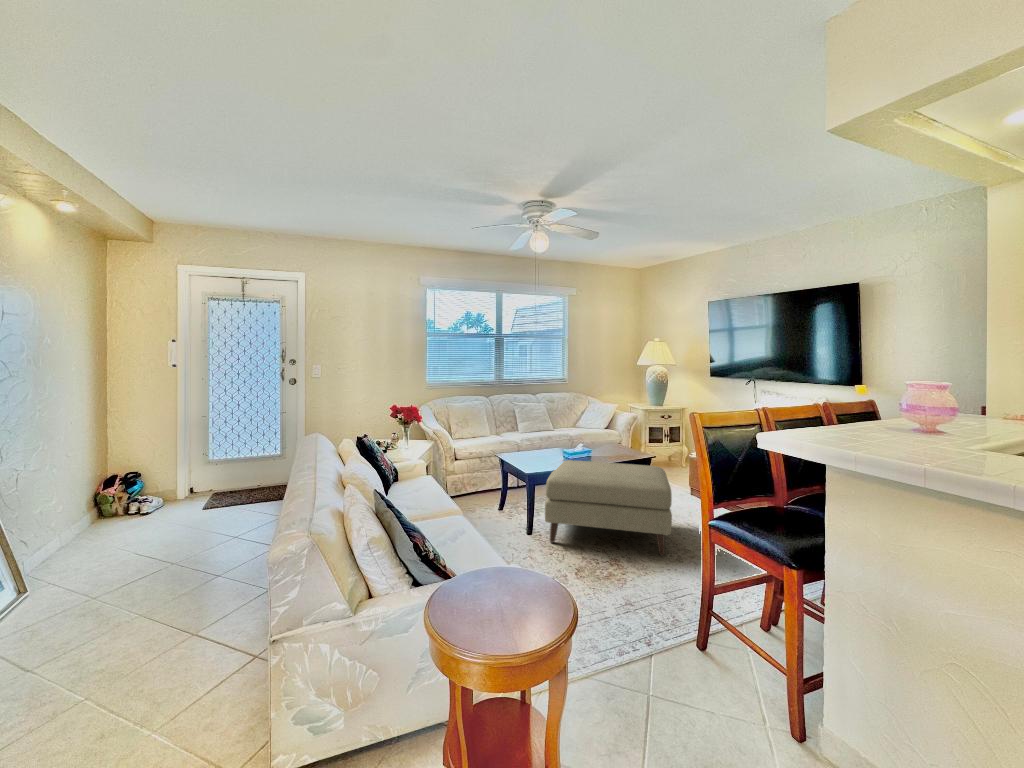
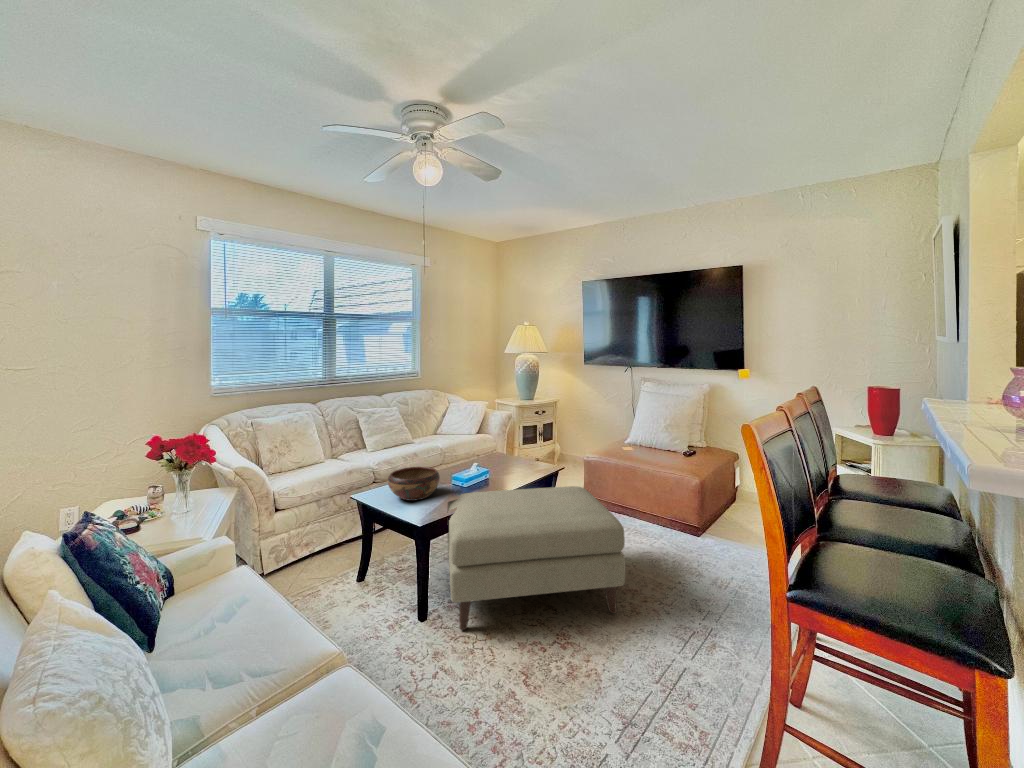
decorative bowl: none [518,439,553,460] -> present [388,467,440,501]

